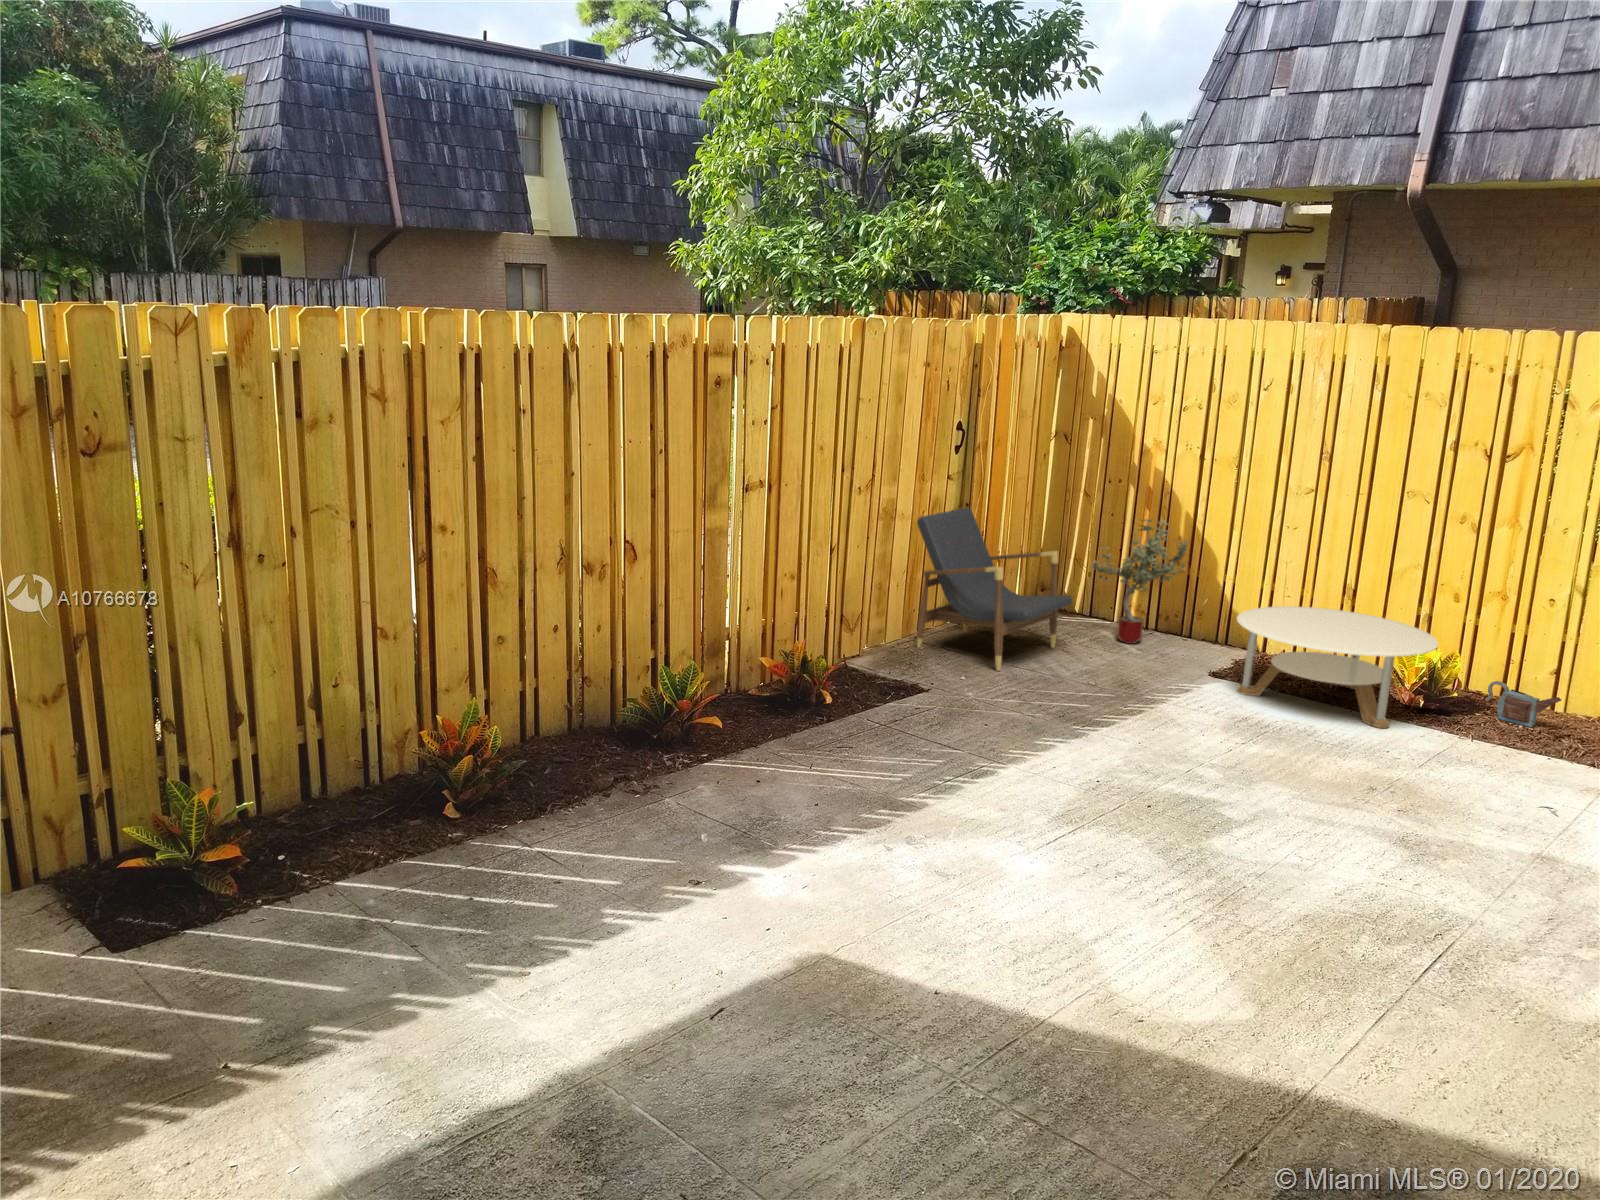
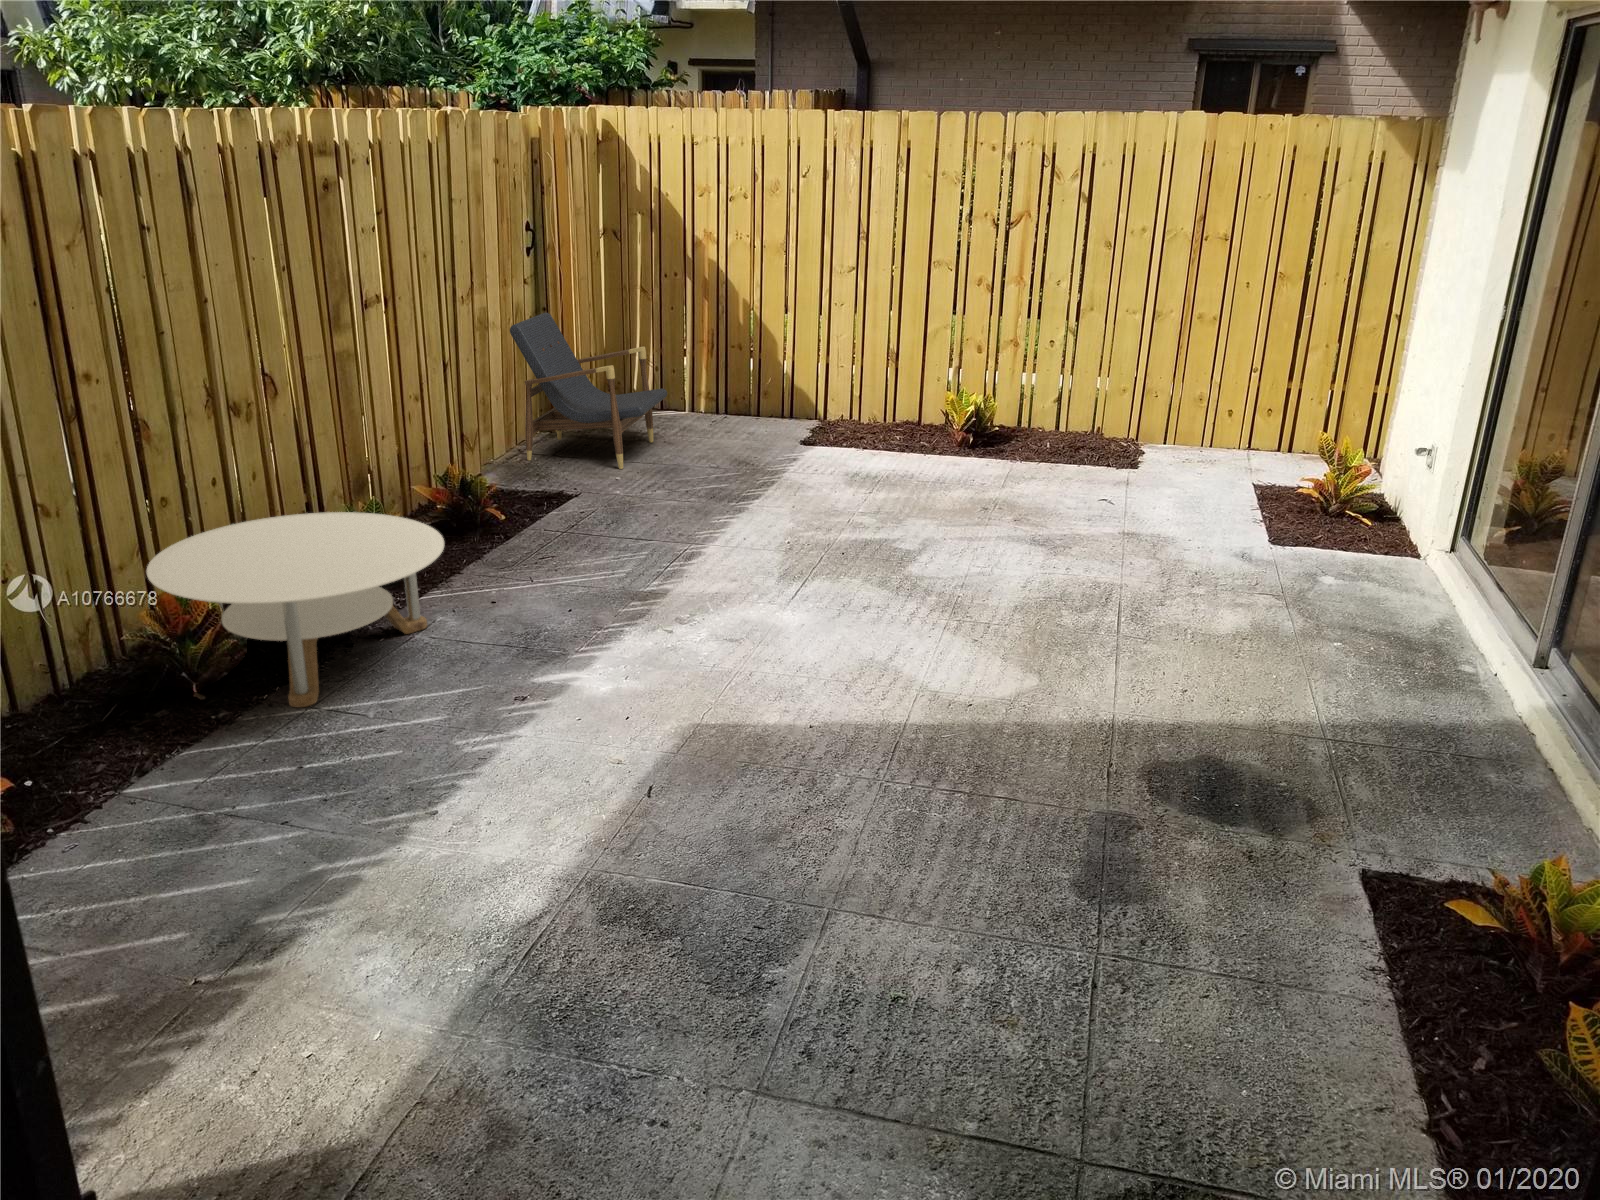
potted tree: present [1092,519,1188,644] -> none [662,306,758,429]
round table: present [1237,606,1438,728] -> present [146,512,444,707]
watering can: present [1486,681,1561,727] -> none [1010,413,1066,446]

